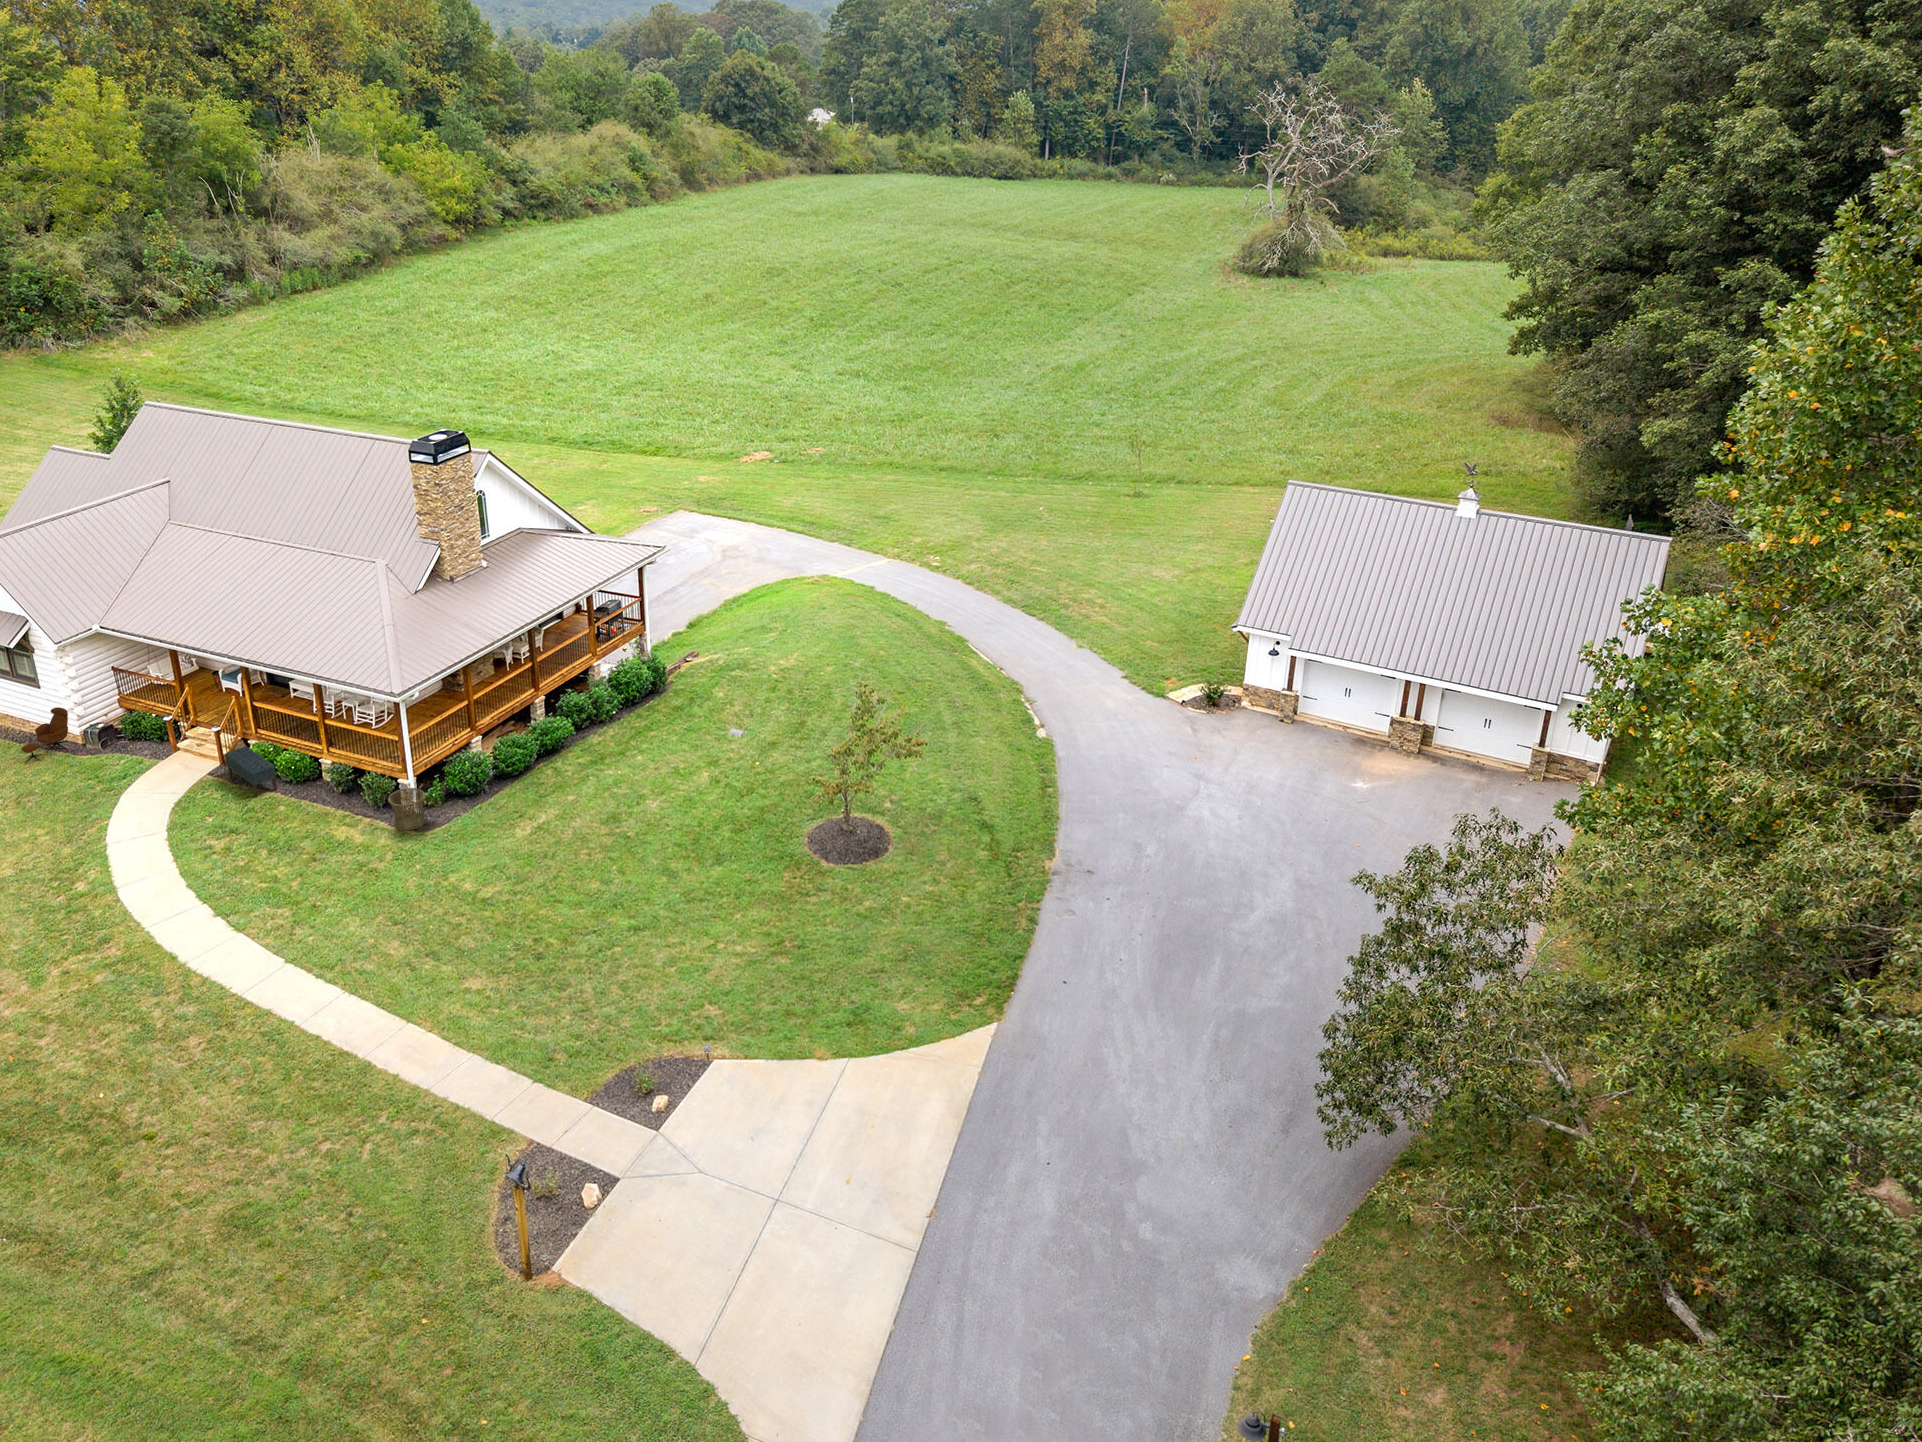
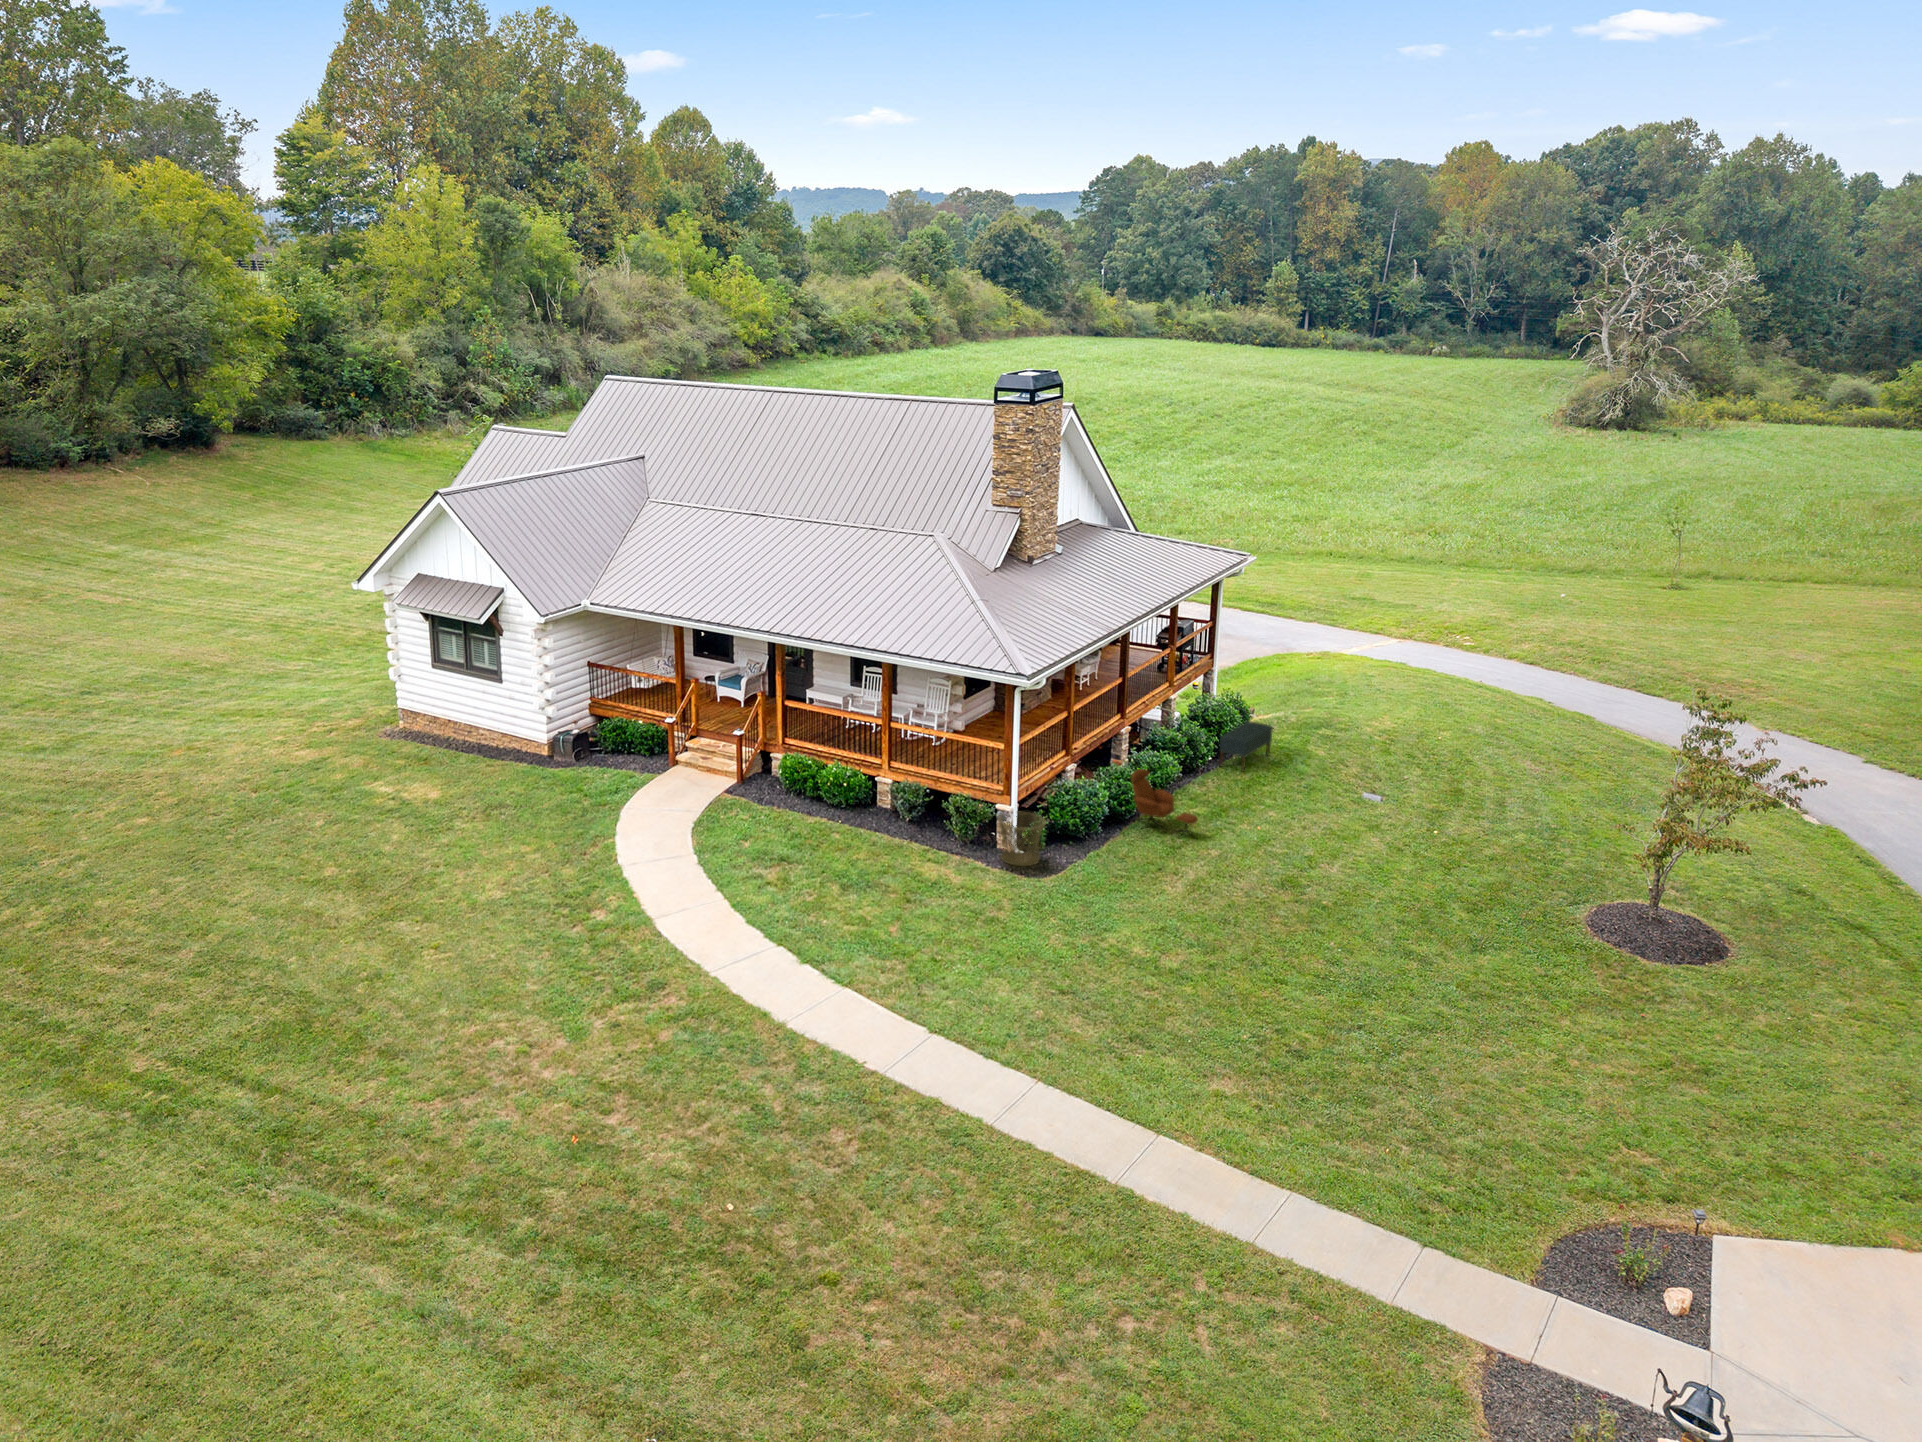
lounge chair: present [21,707,68,763] -> present [1131,769,1198,836]
bench: present [224,747,277,797] -> present [1219,722,1274,771]

